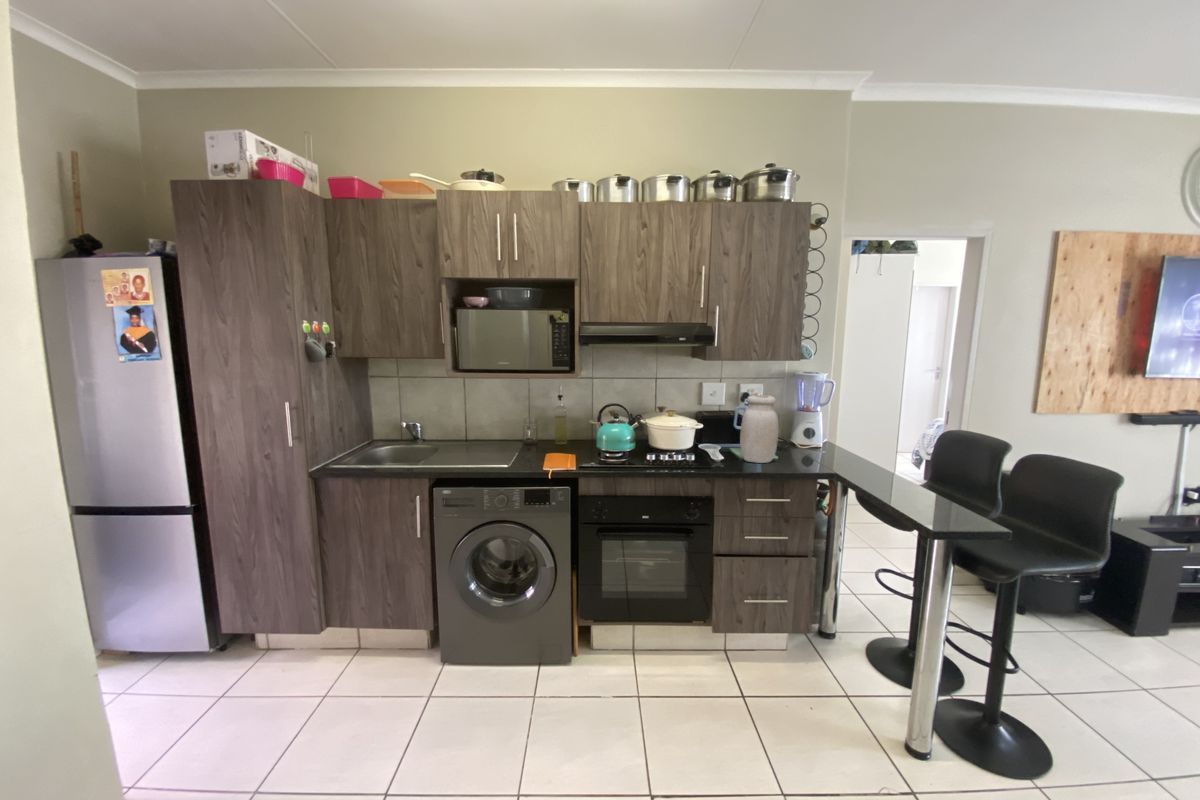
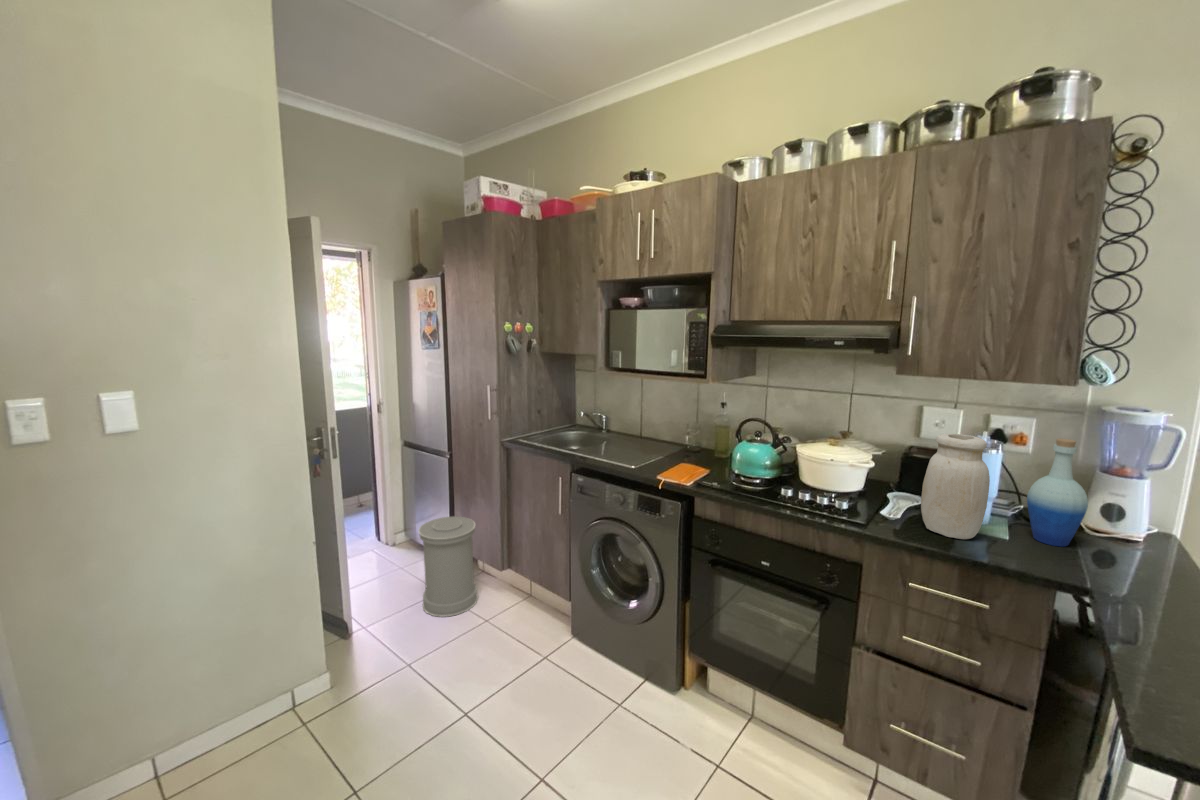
bottle: none [783,392,813,456] -> present [1027,439,1088,546]
trash can: none [184,583,289,733] -> present [419,517,478,617]

